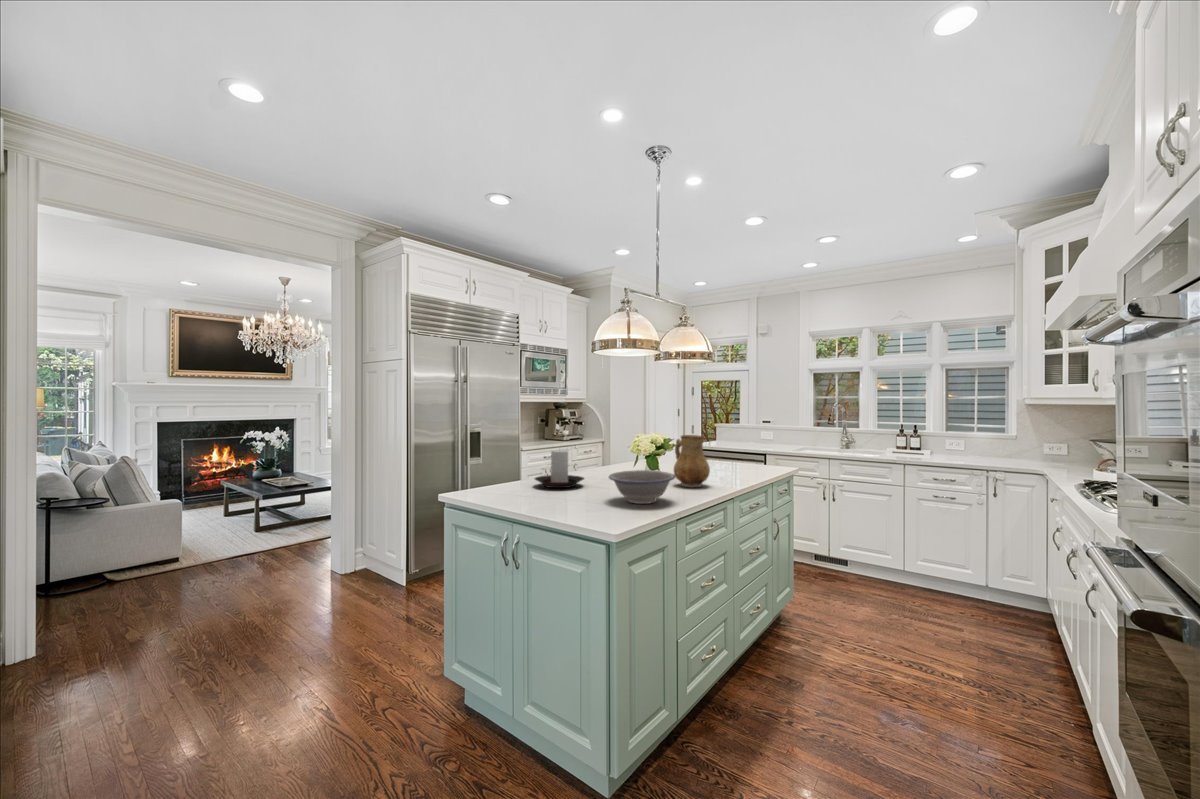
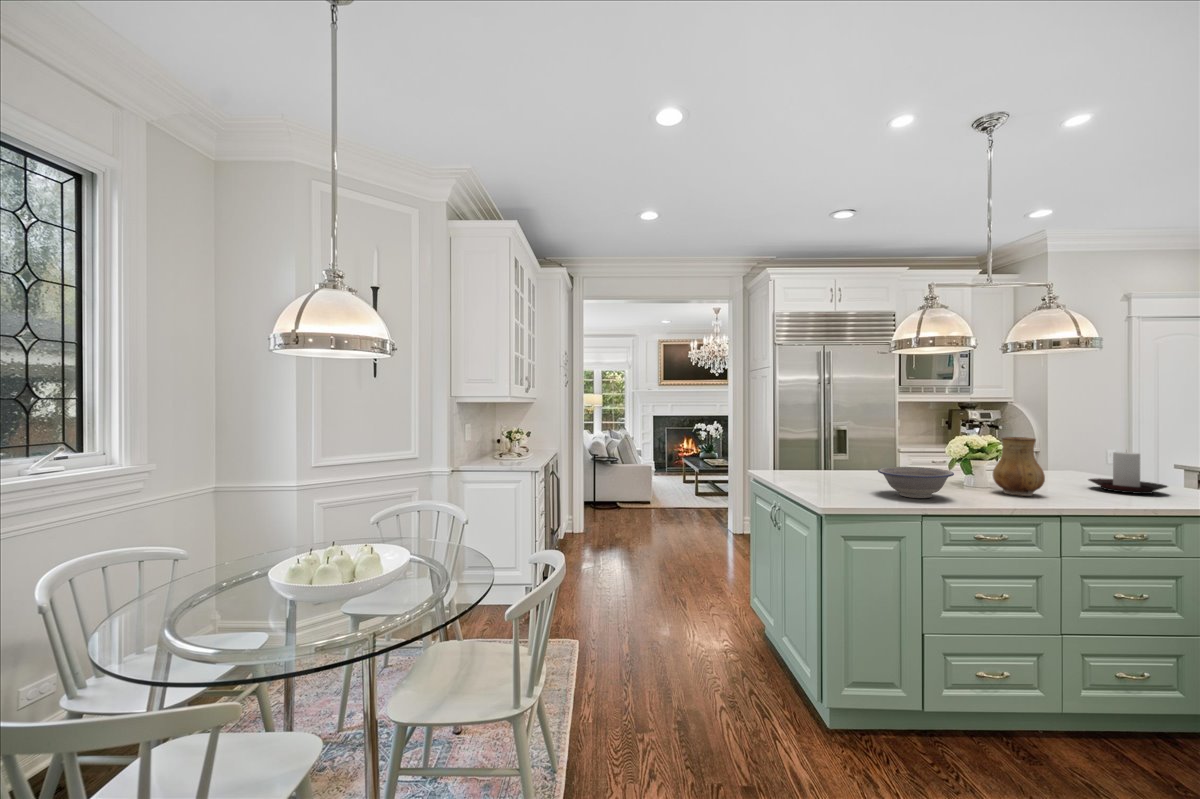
candle holder: present [535,450,584,488] -> present [1089,452,1168,494]

